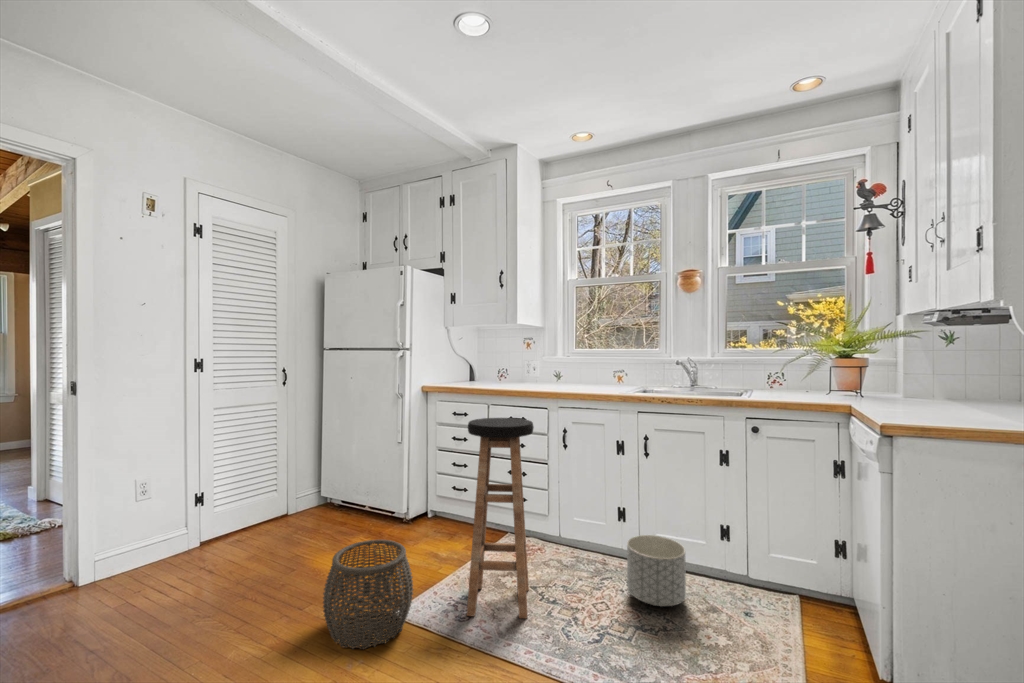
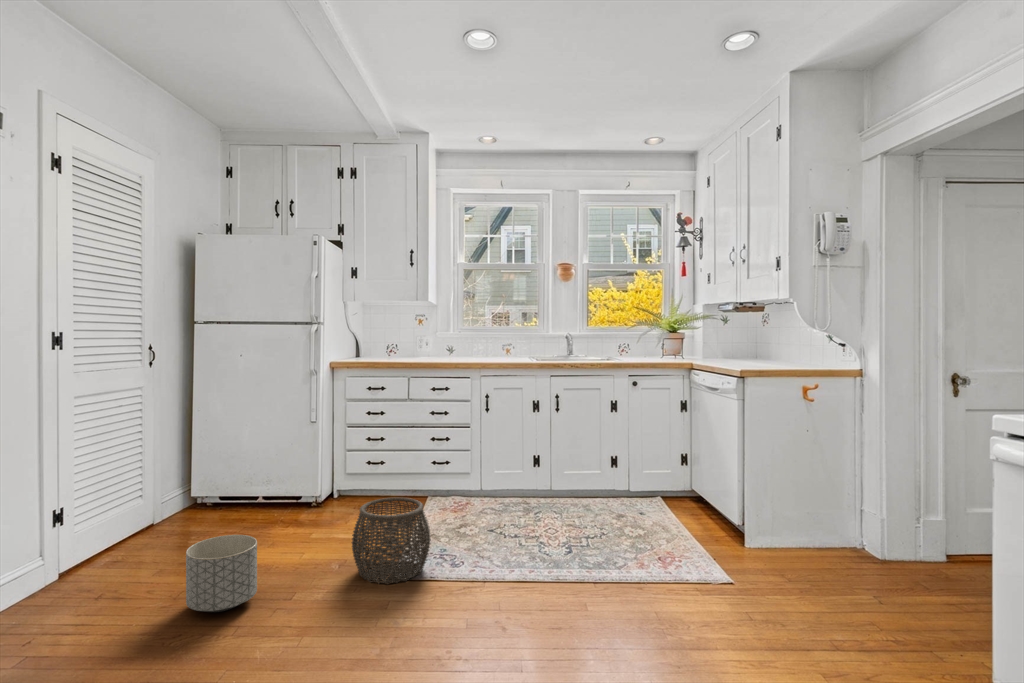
bar stool: present [467,418,534,618] -> none [445,385,507,549]
planter: present [627,535,686,607] -> present [186,535,257,612]

